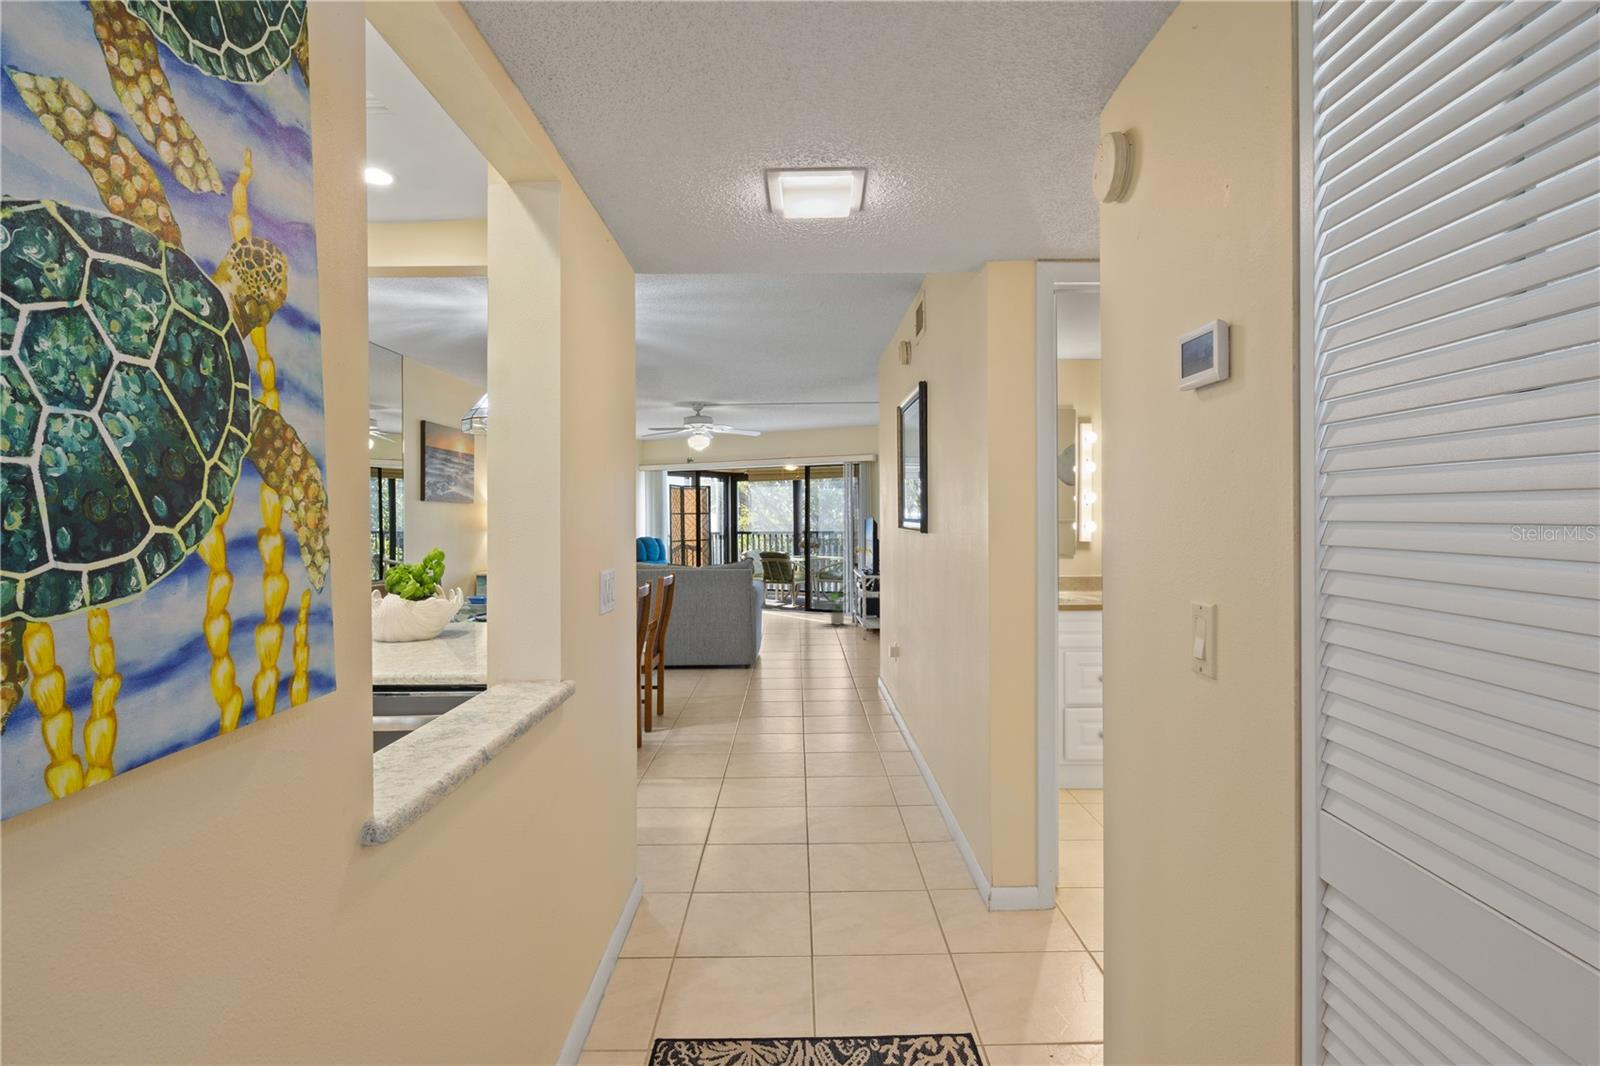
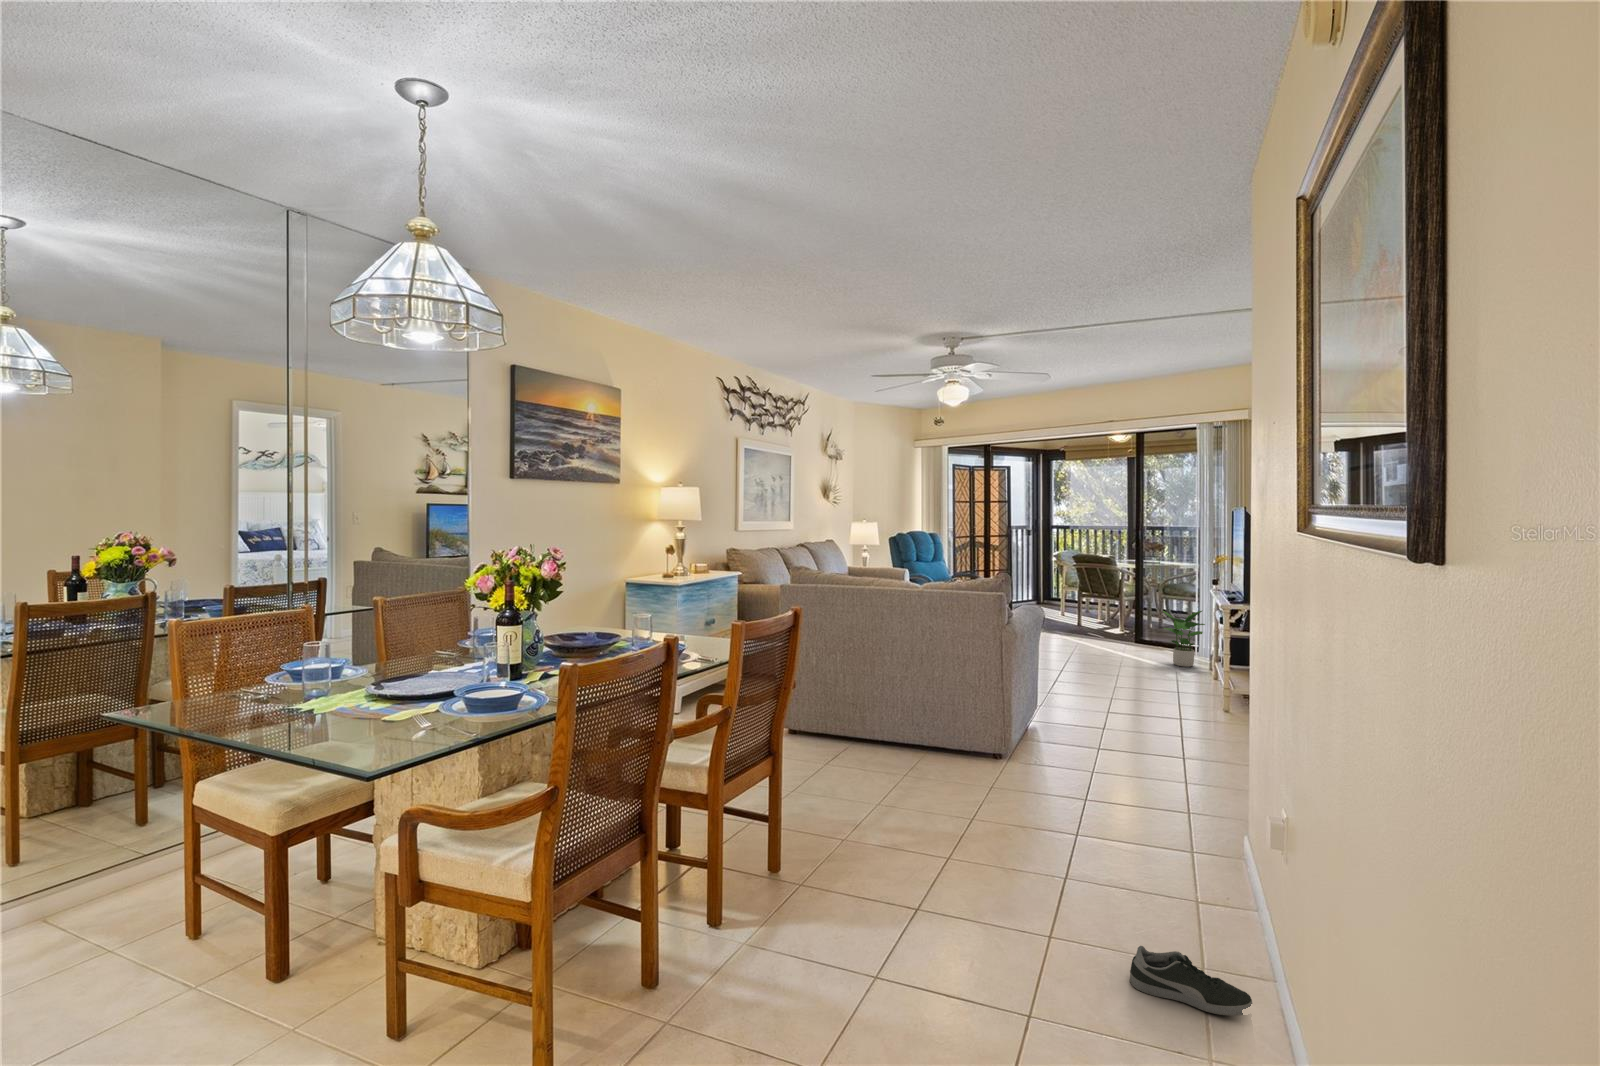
shoe: none [844,720,896,741] -> present [1130,946,1252,1016]

